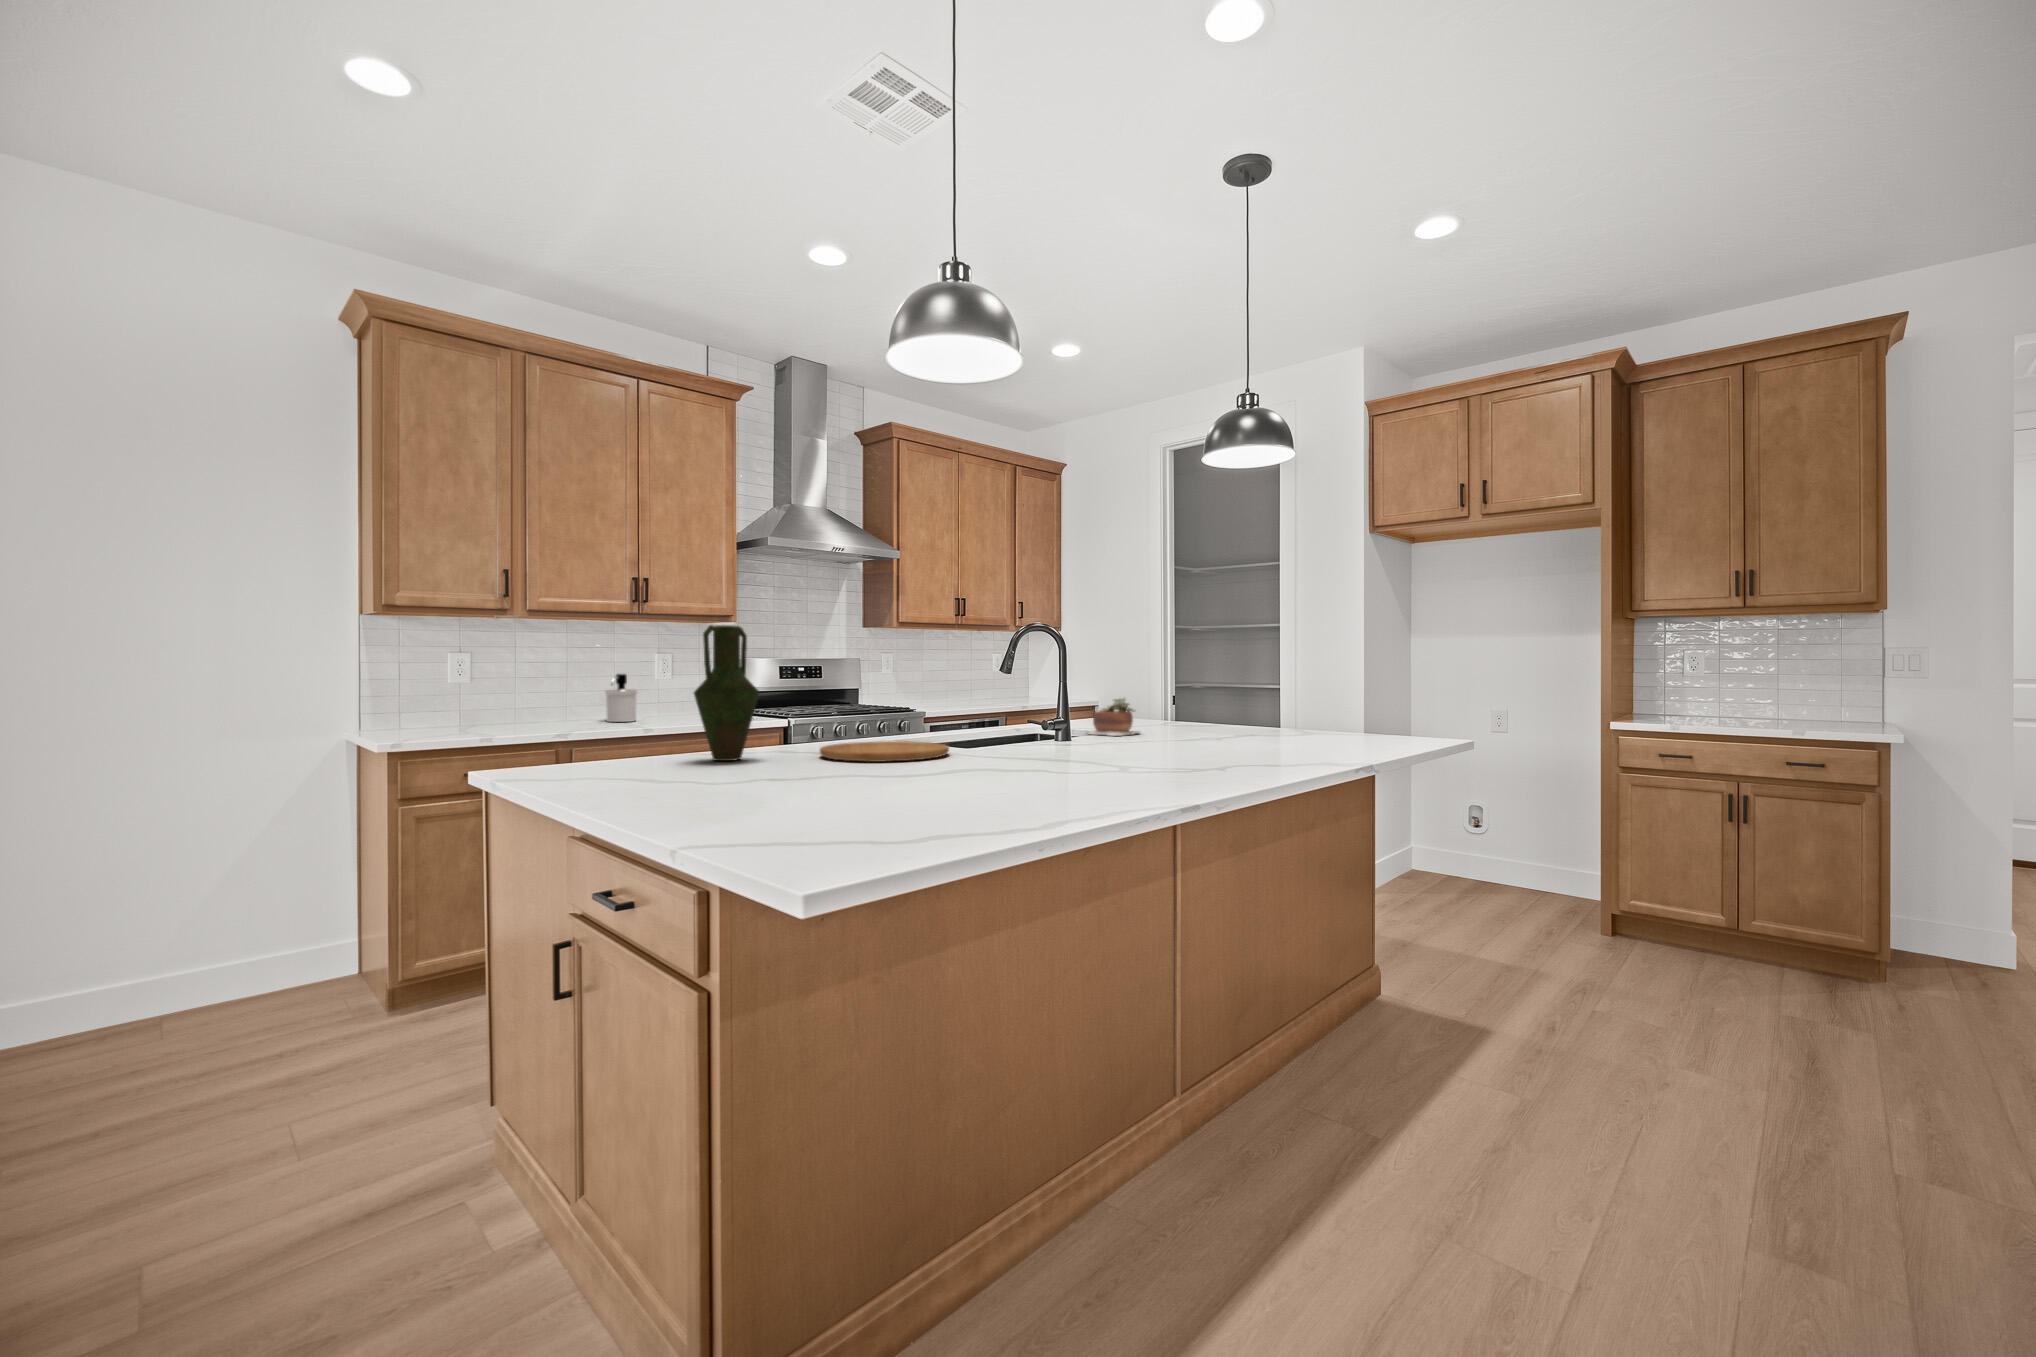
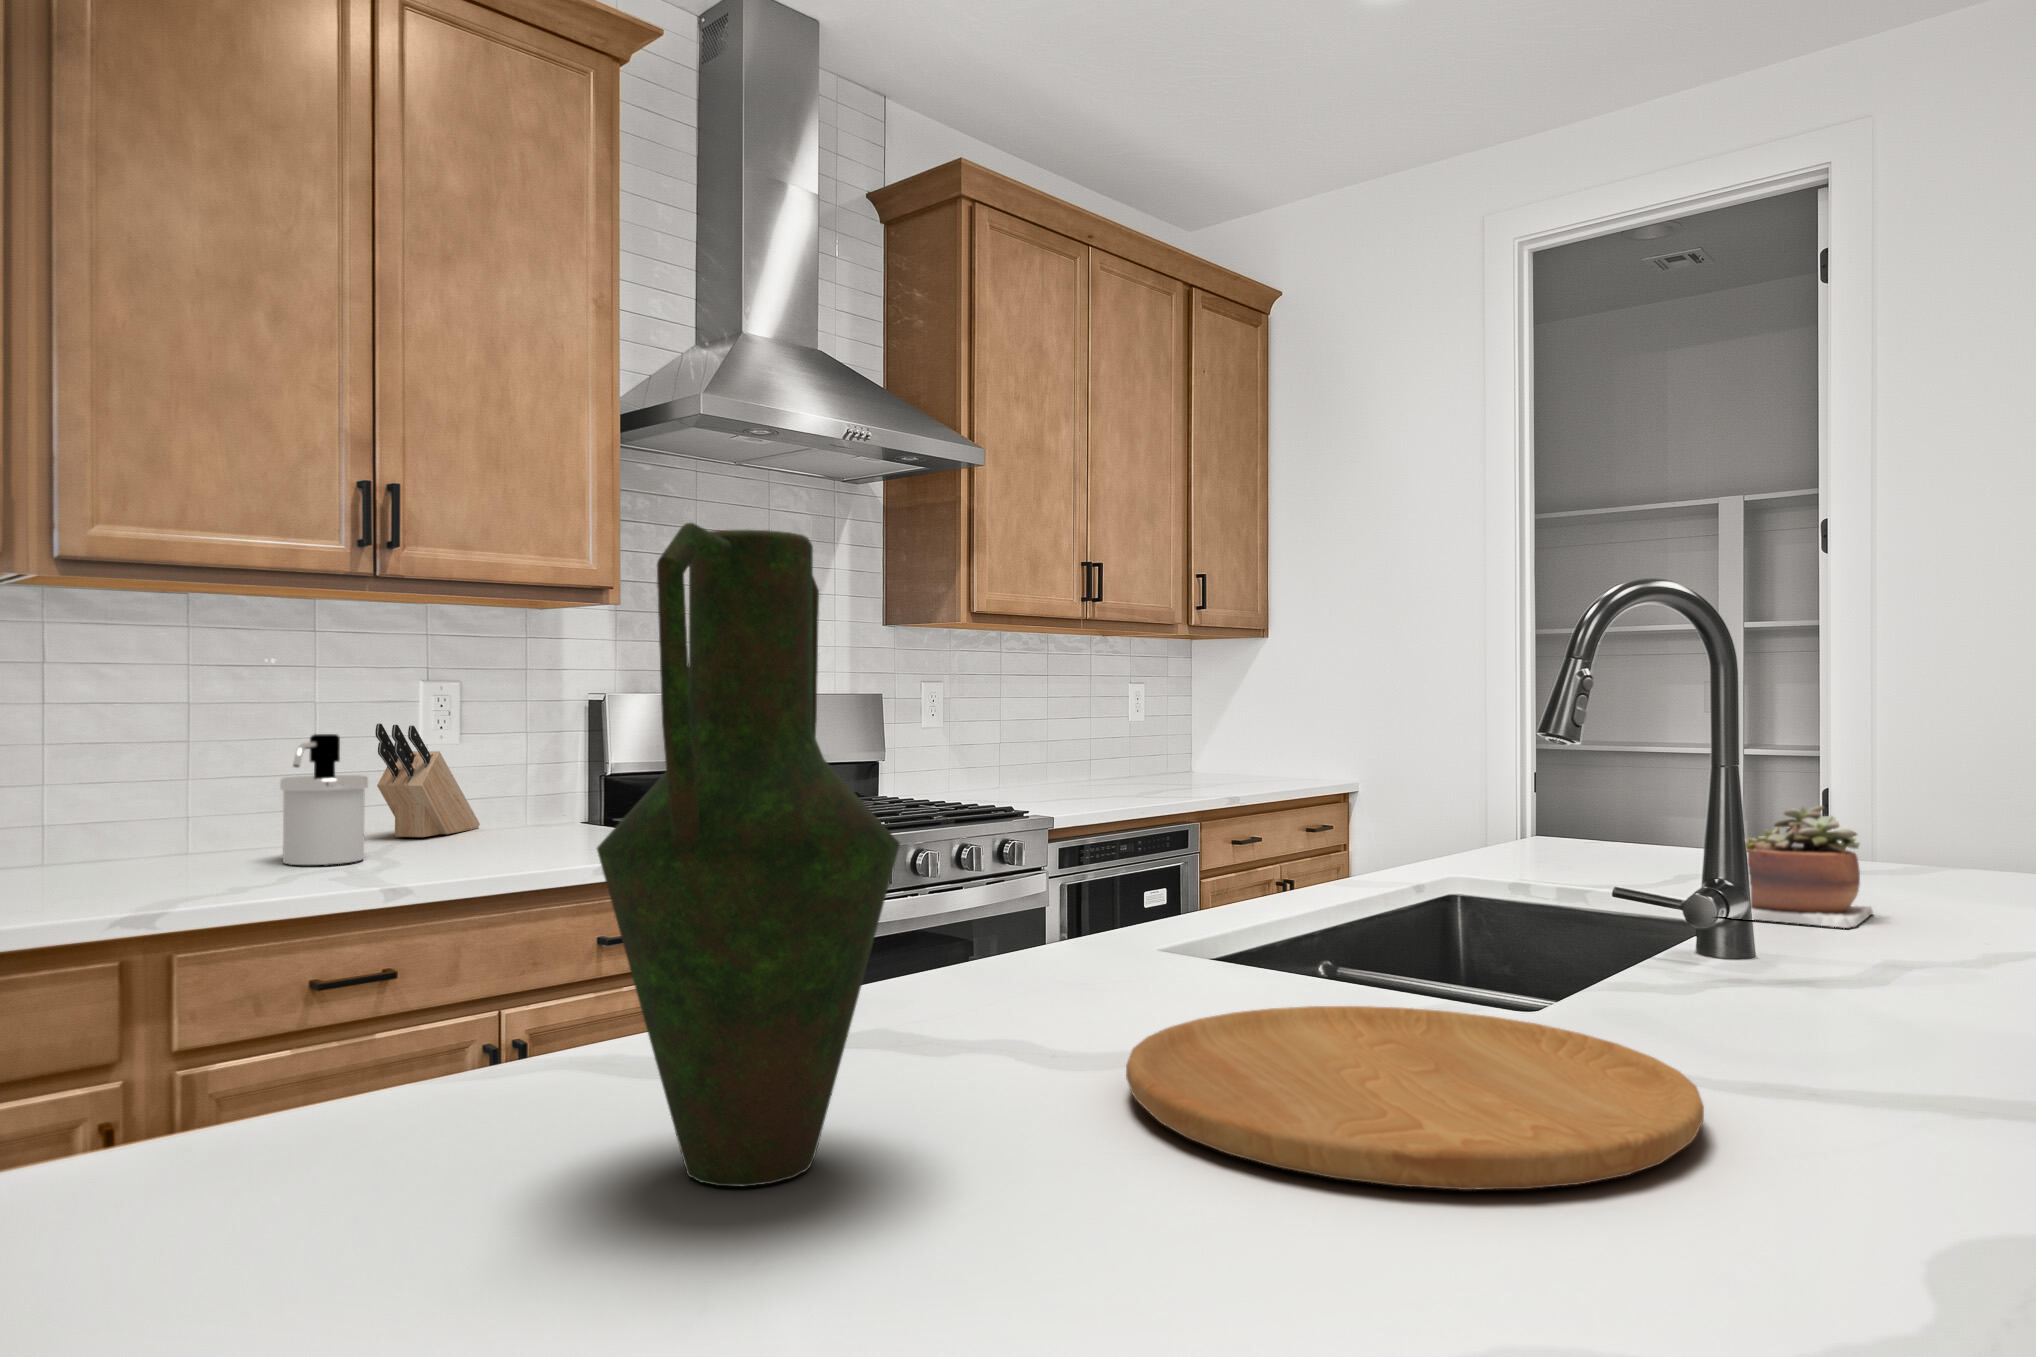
knife block: none [639,670,681,715] -> present [375,724,480,837]

